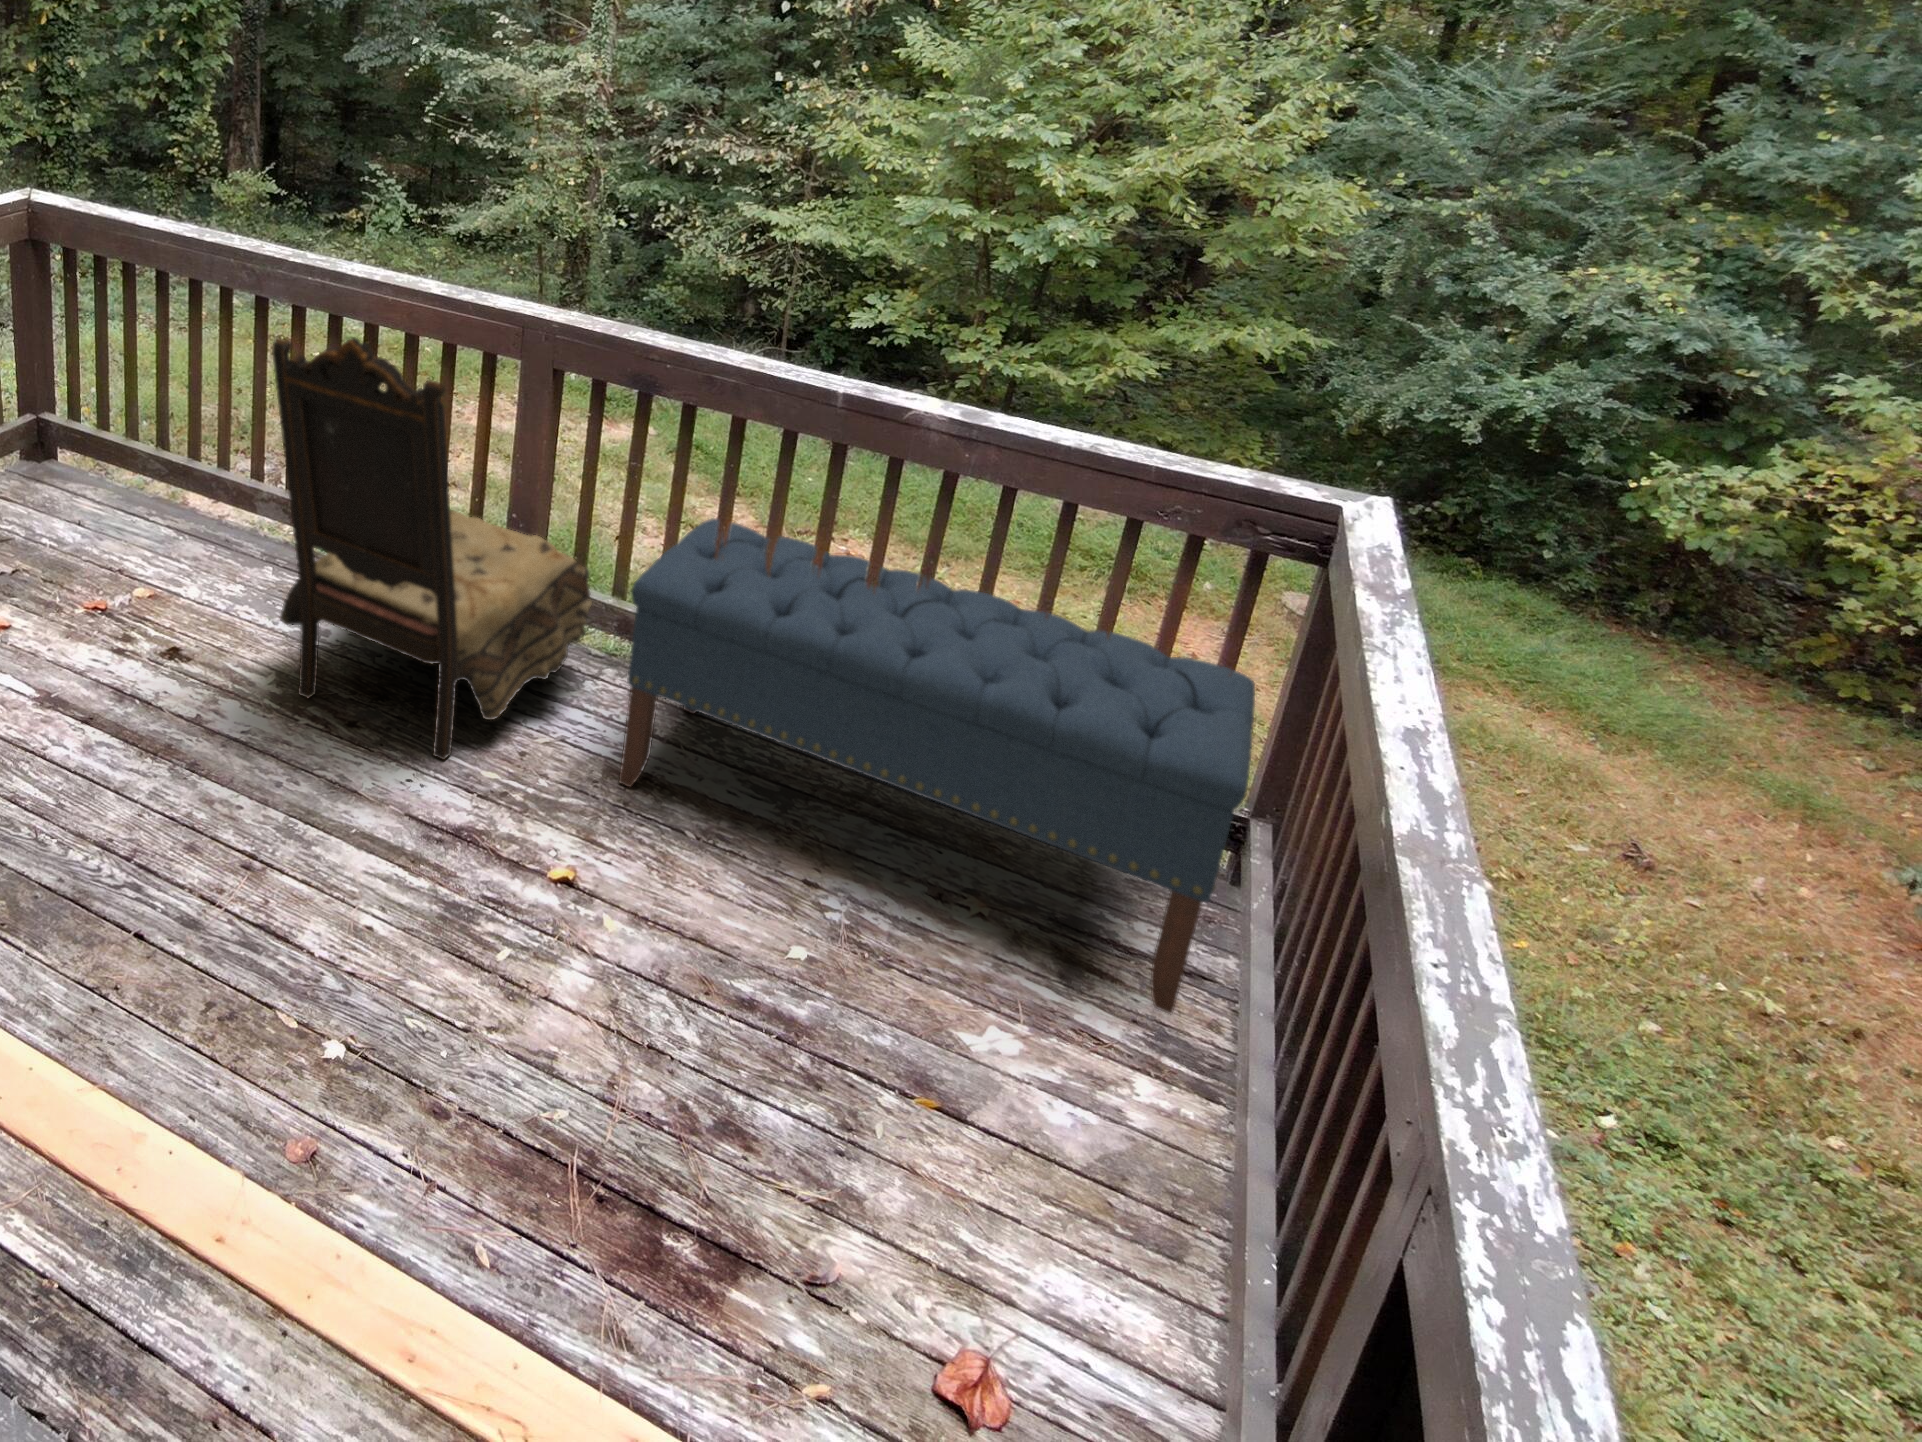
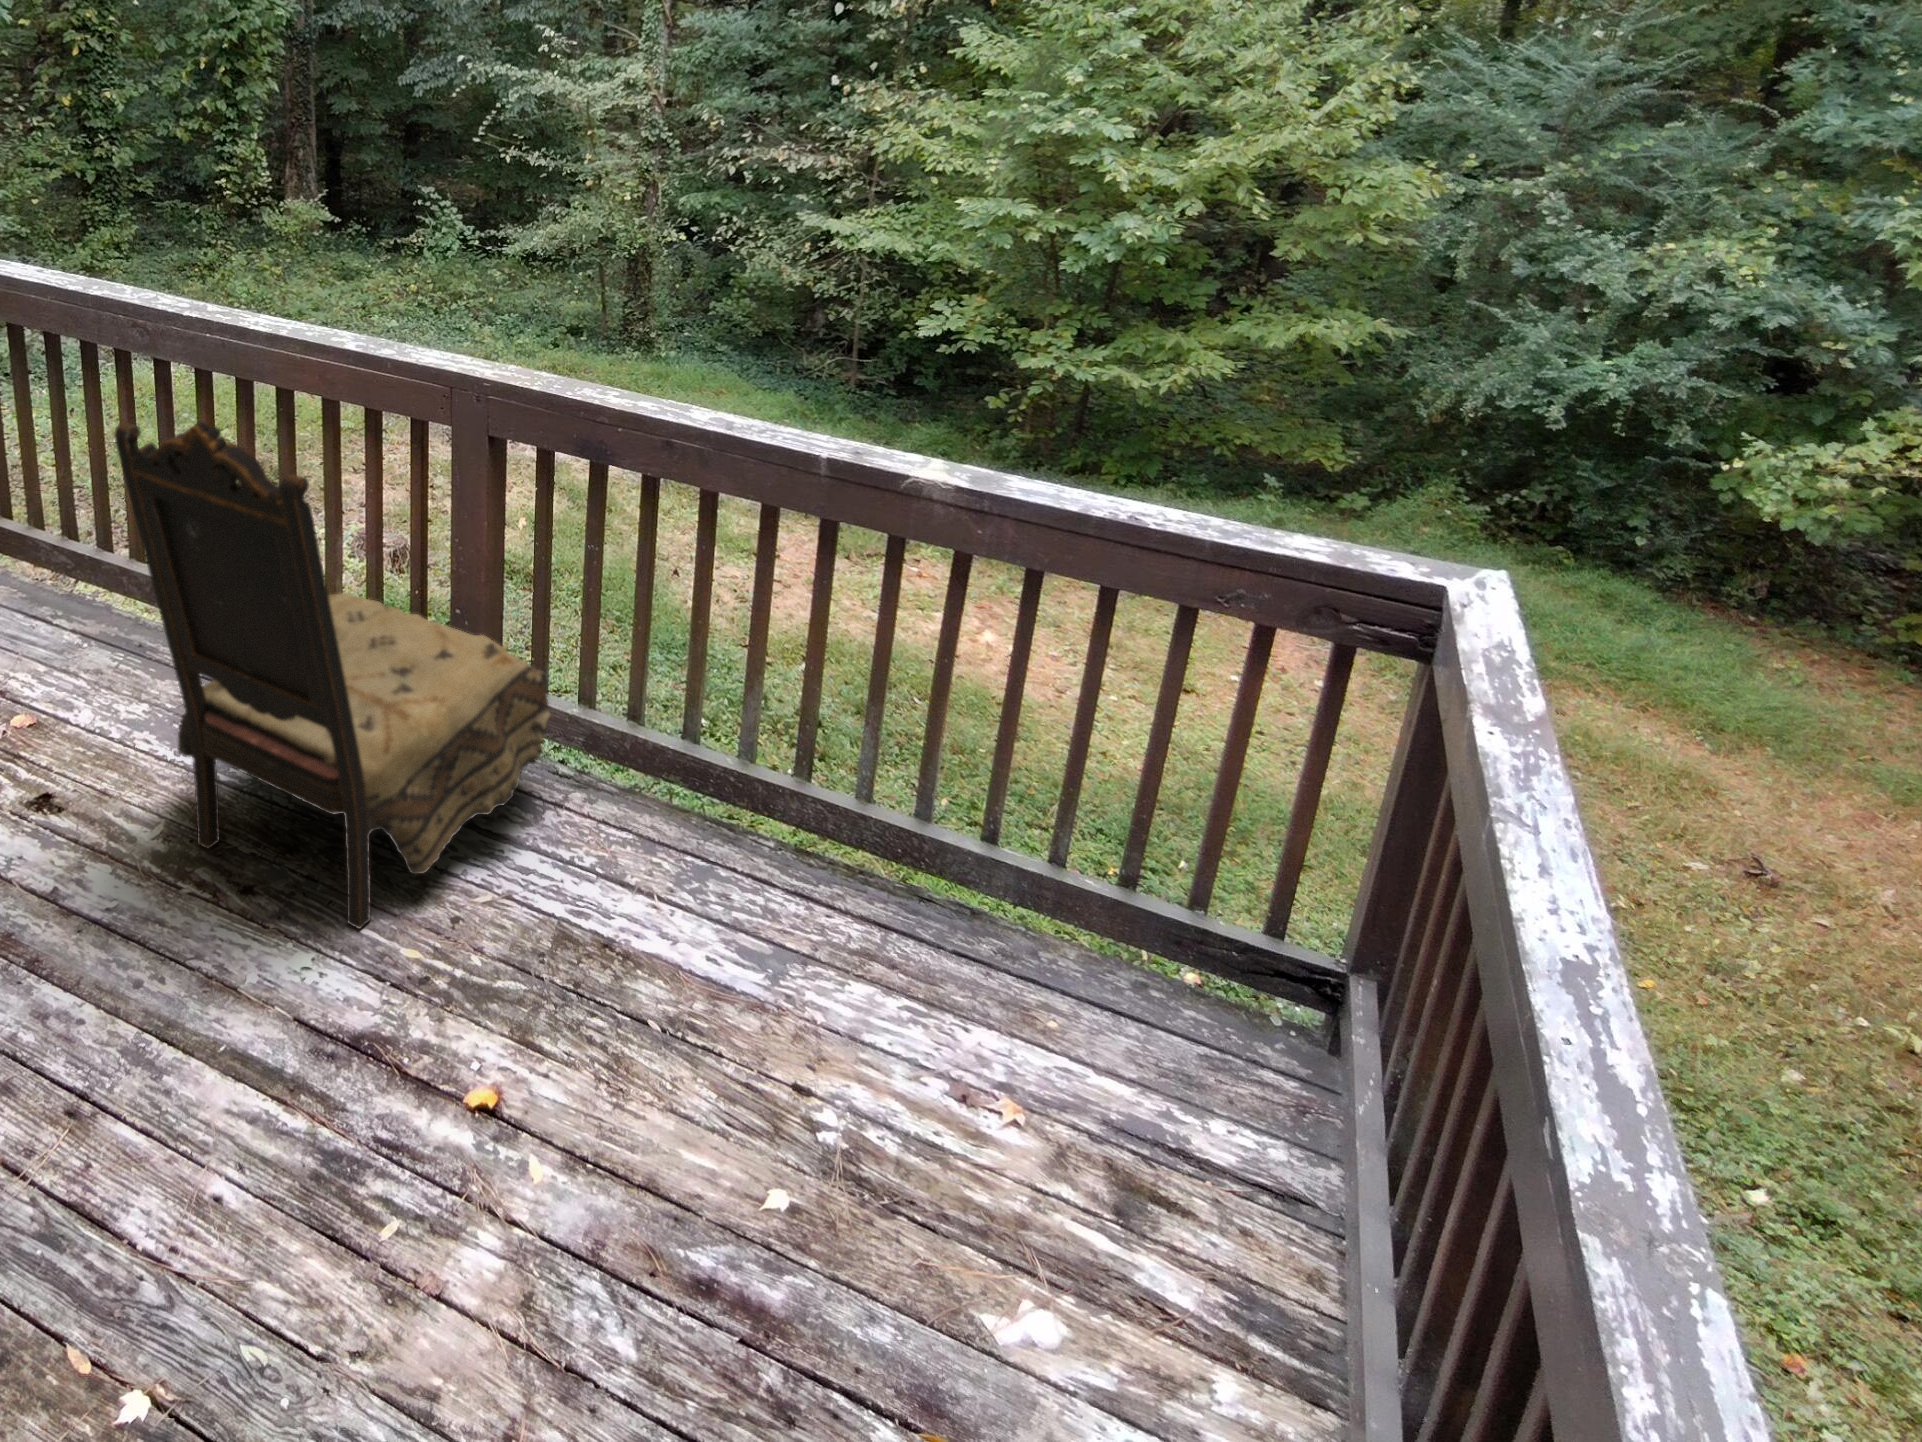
bench: present [619,519,1255,1014] -> none [569,610,1343,1274]

